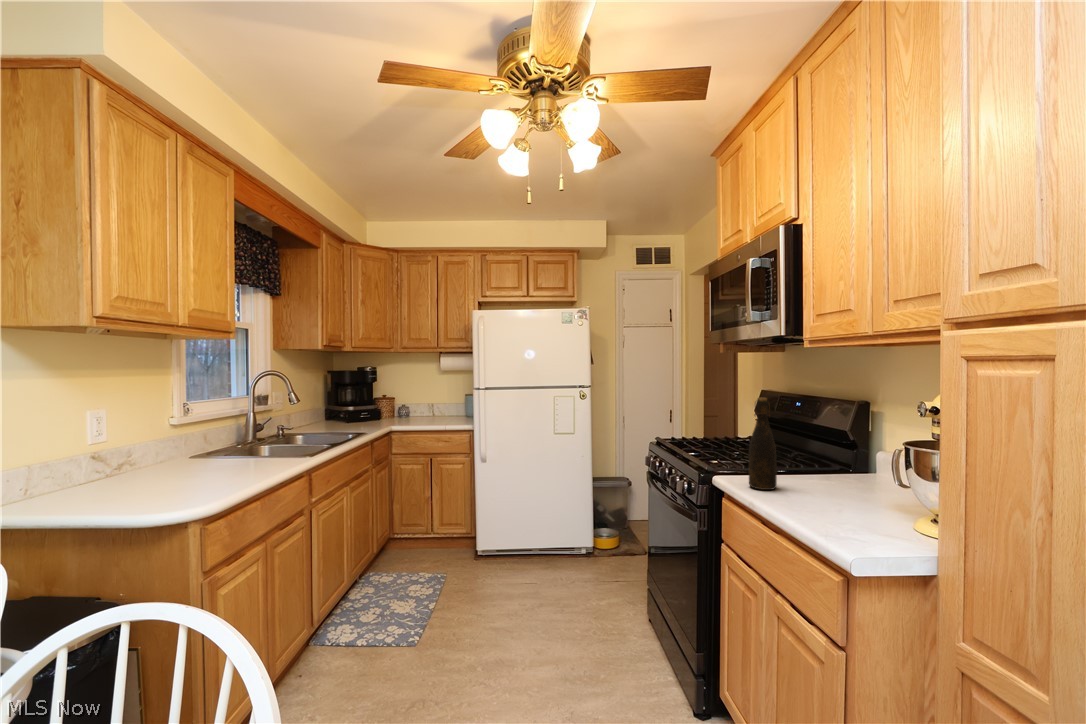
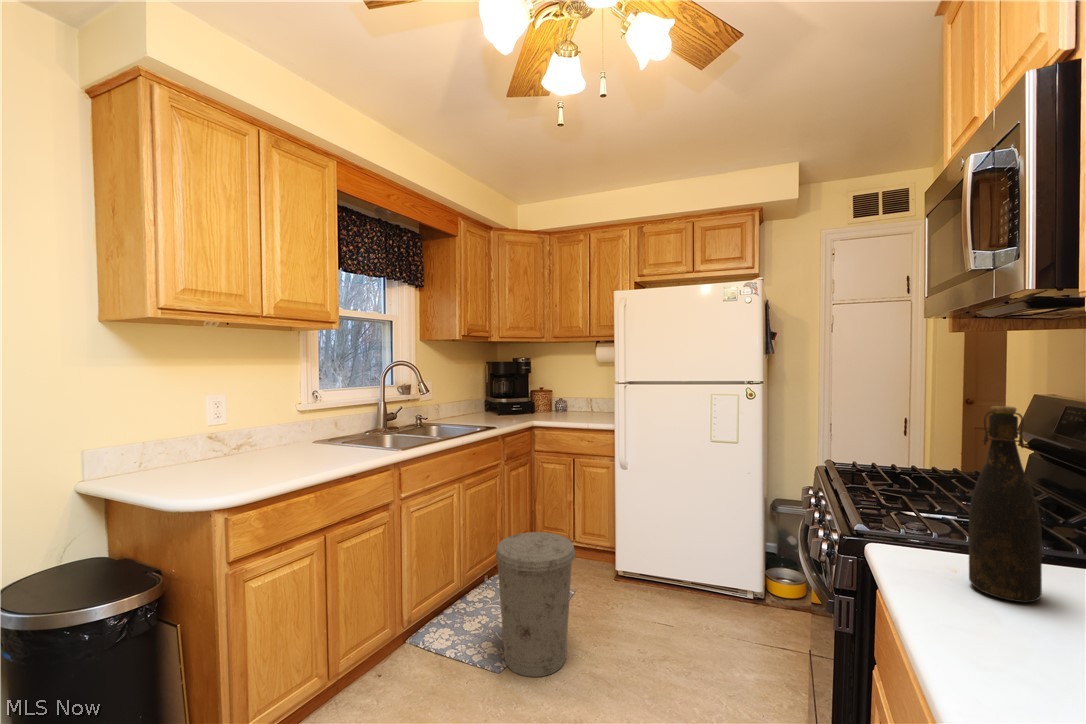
trash can: none [404,520,474,640] -> present [496,532,575,677]

